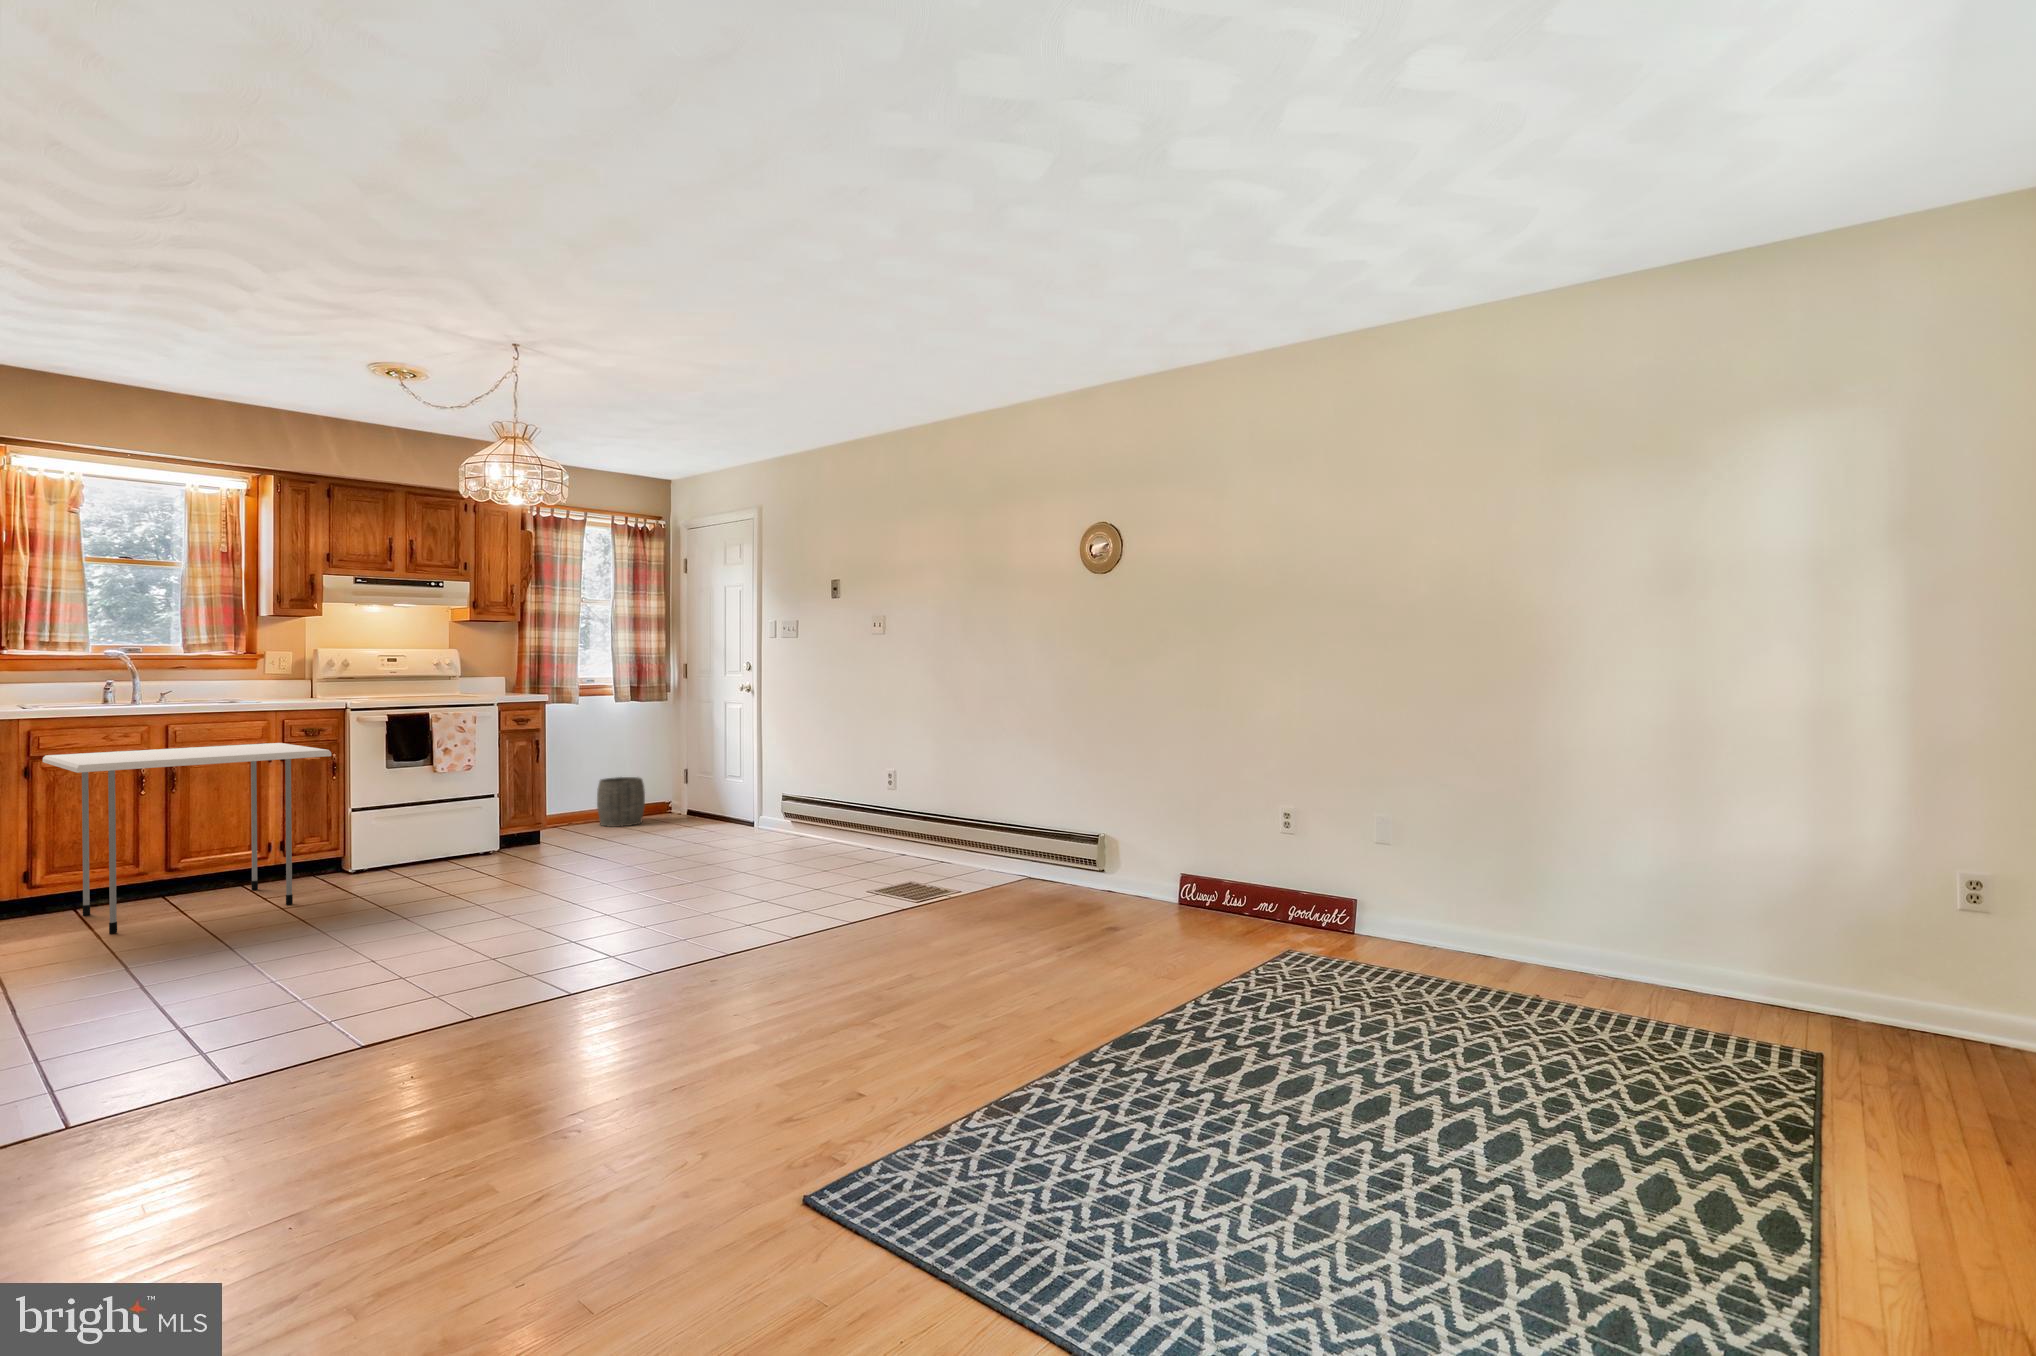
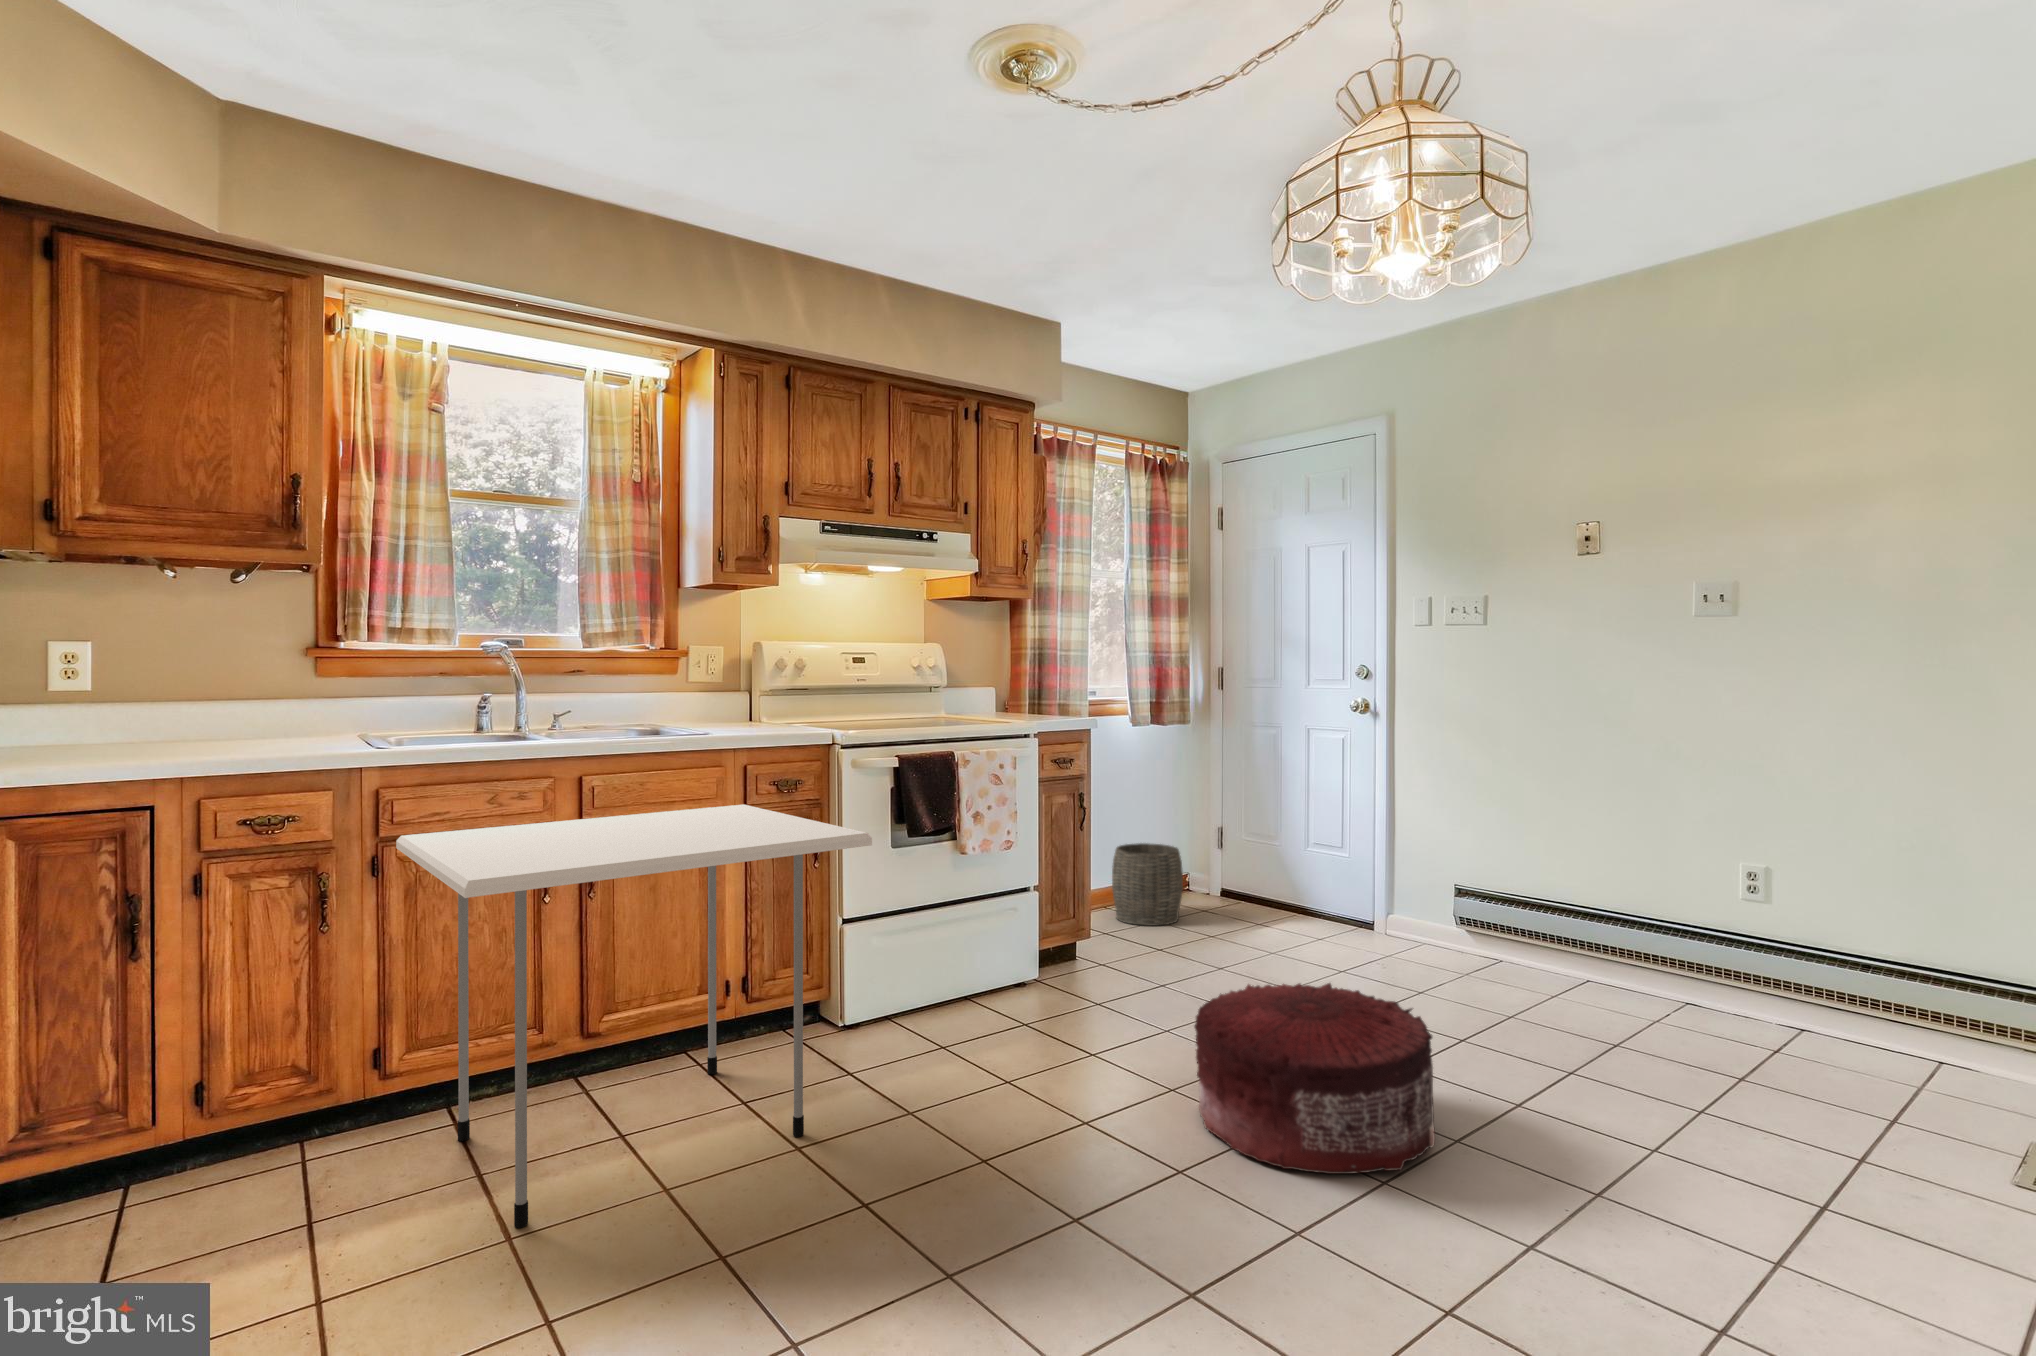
pouf: none [512,825,642,900] -> present [1195,983,1435,1174]

